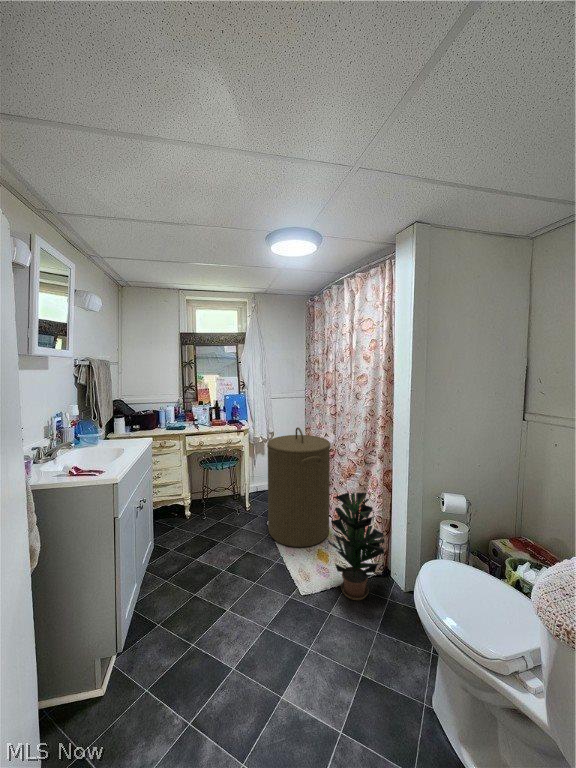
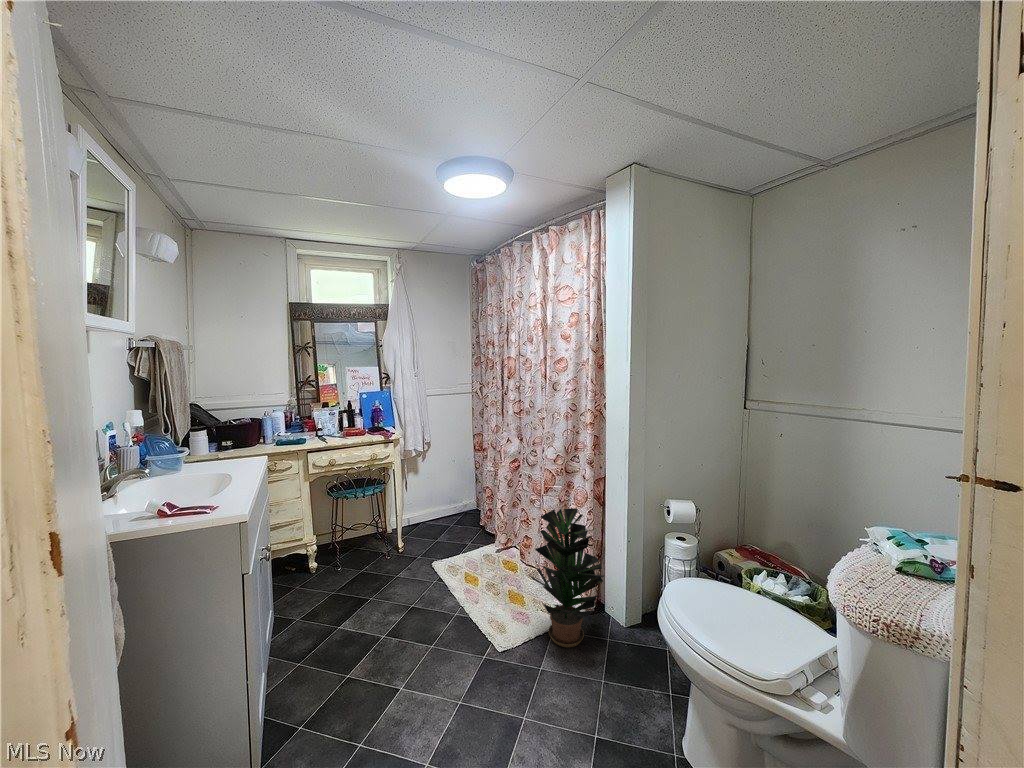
laundry hamper: present [267,427,330,547] -> none [433,431,519,592]

